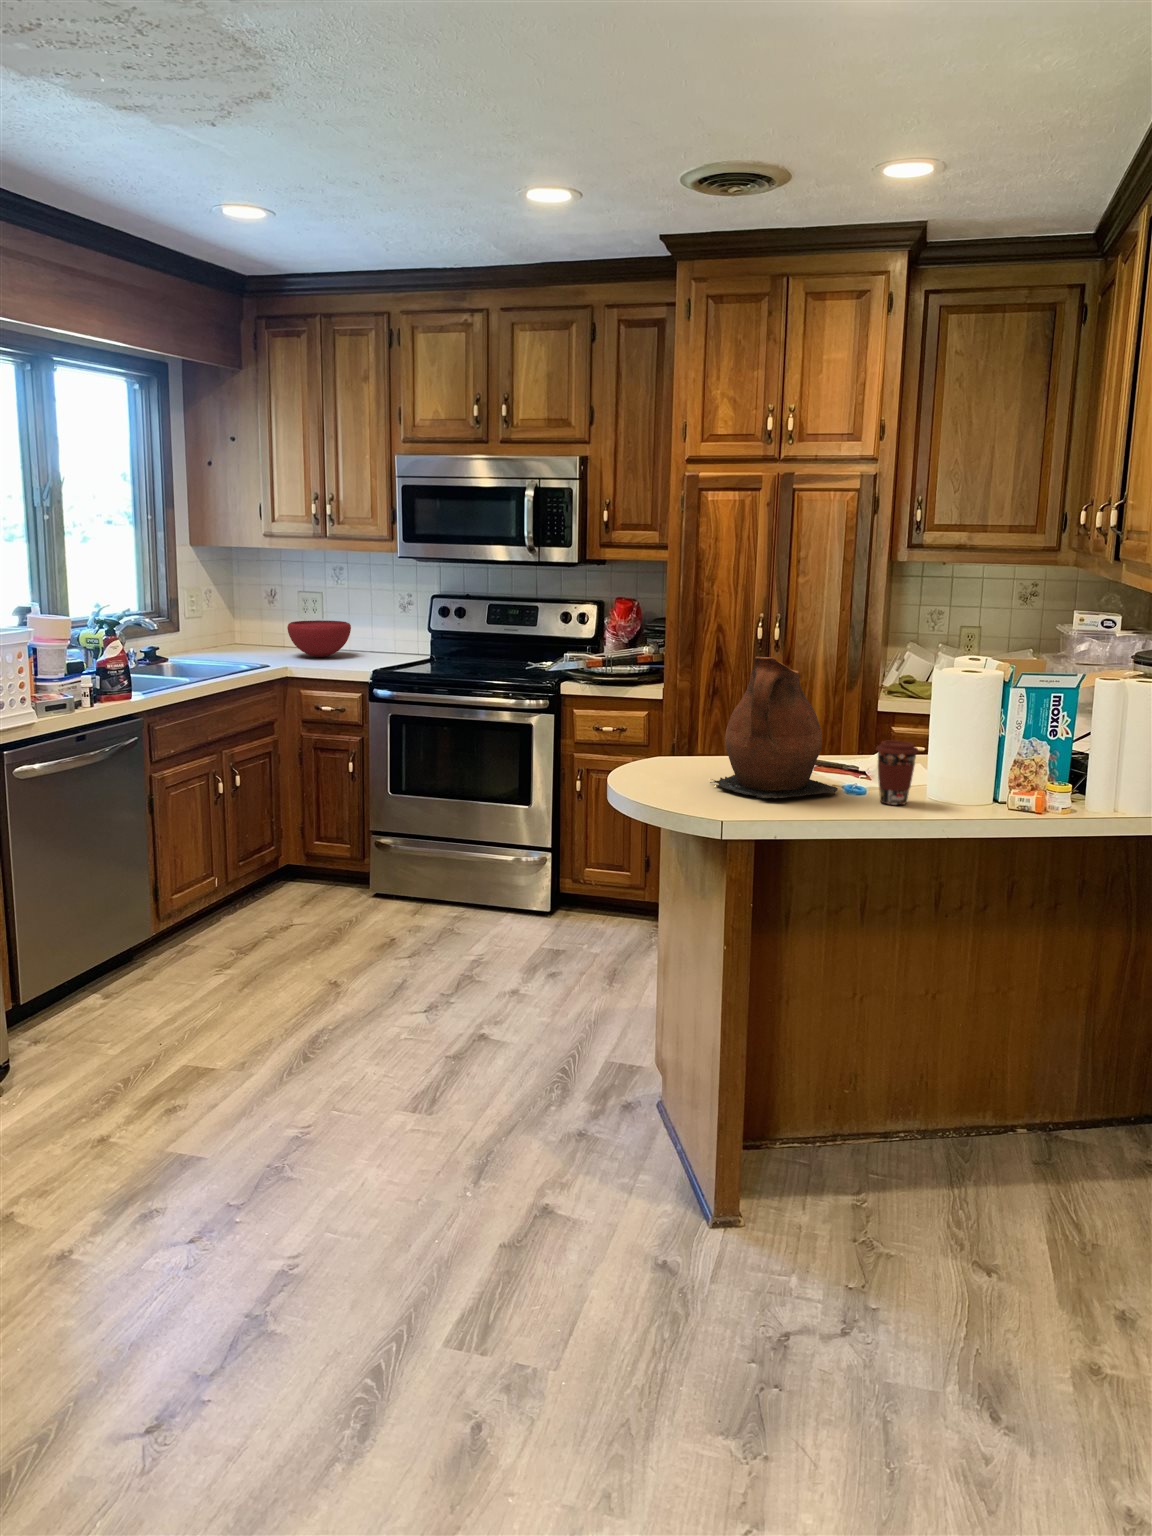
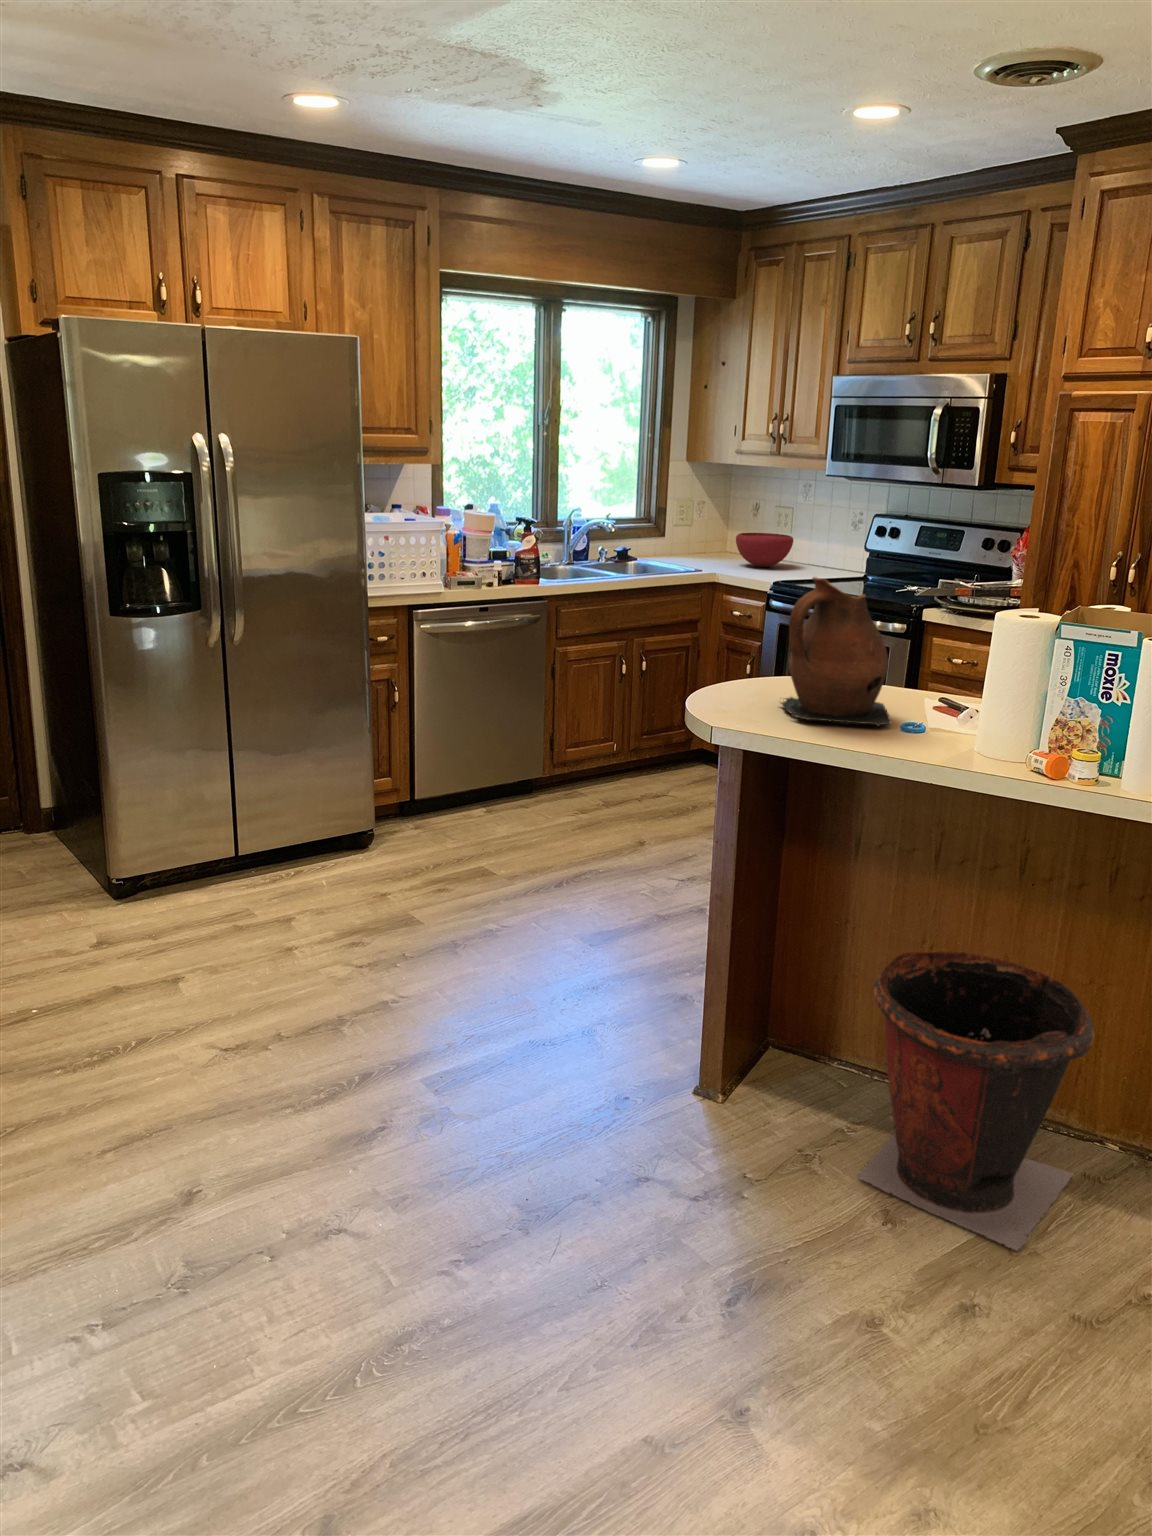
coffee cup: present [876,740,919,805] -> none [907,679,954,748]
waste bin: none [854,984,1069,1238] -> present [857,951,1094,1251]

